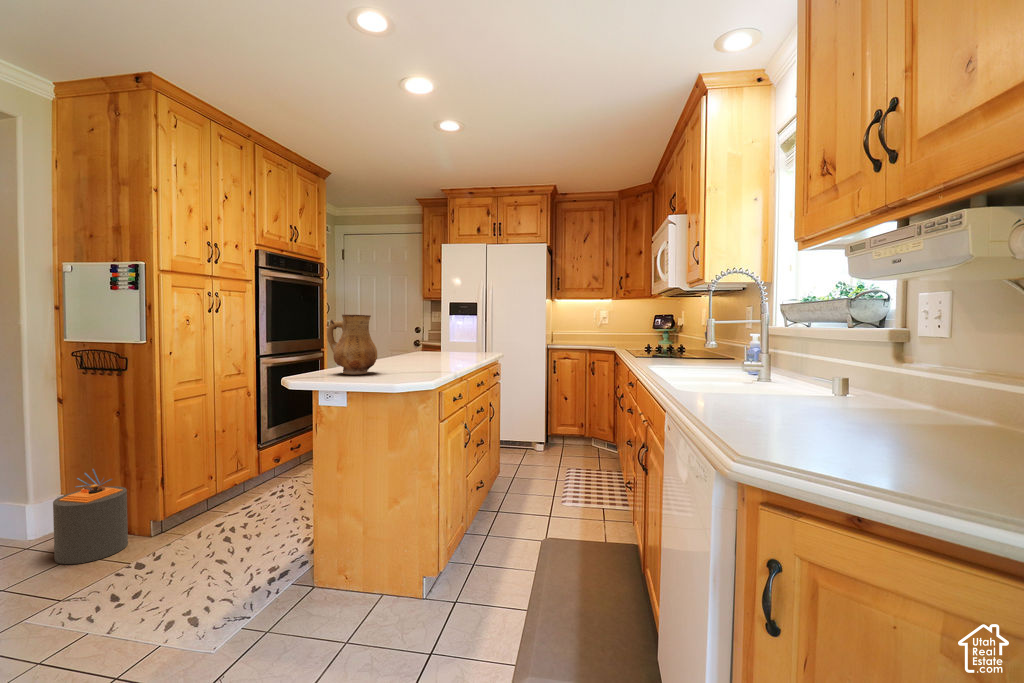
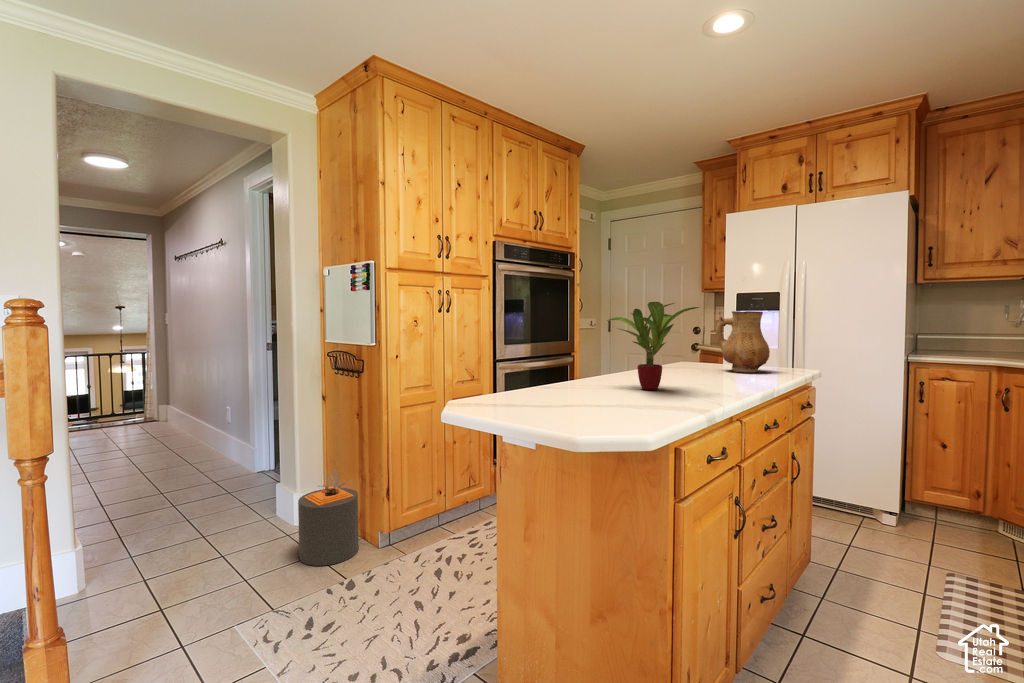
potted plant: none [384,311,445,366] -> present [608,302,699,390]
ceramic pitcher: present [327,314,377,374] -> present [716,311,770,372]

